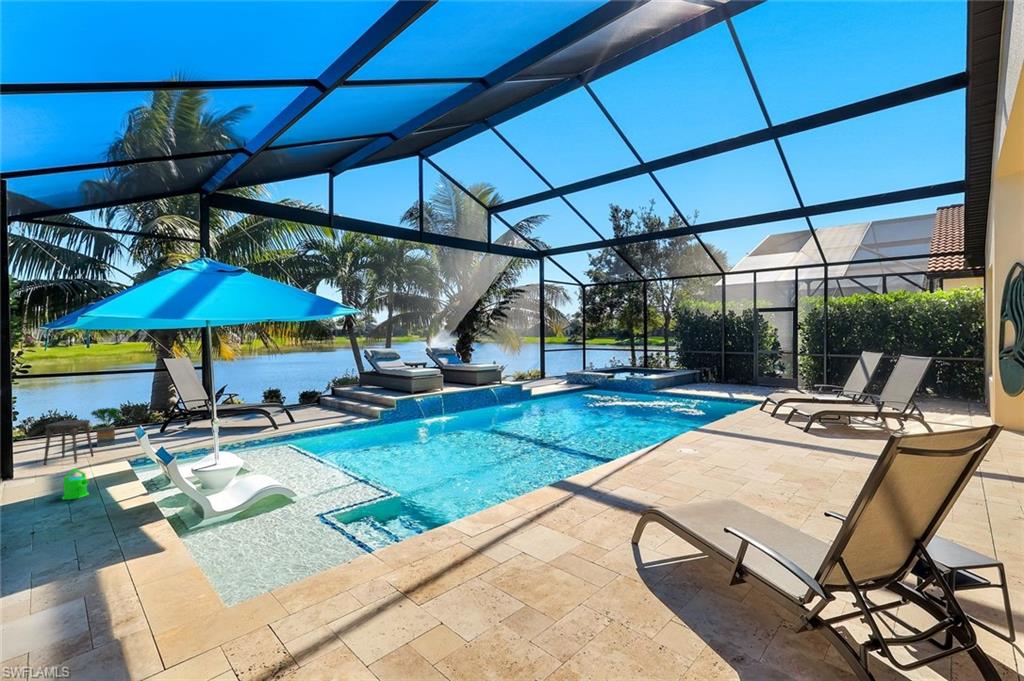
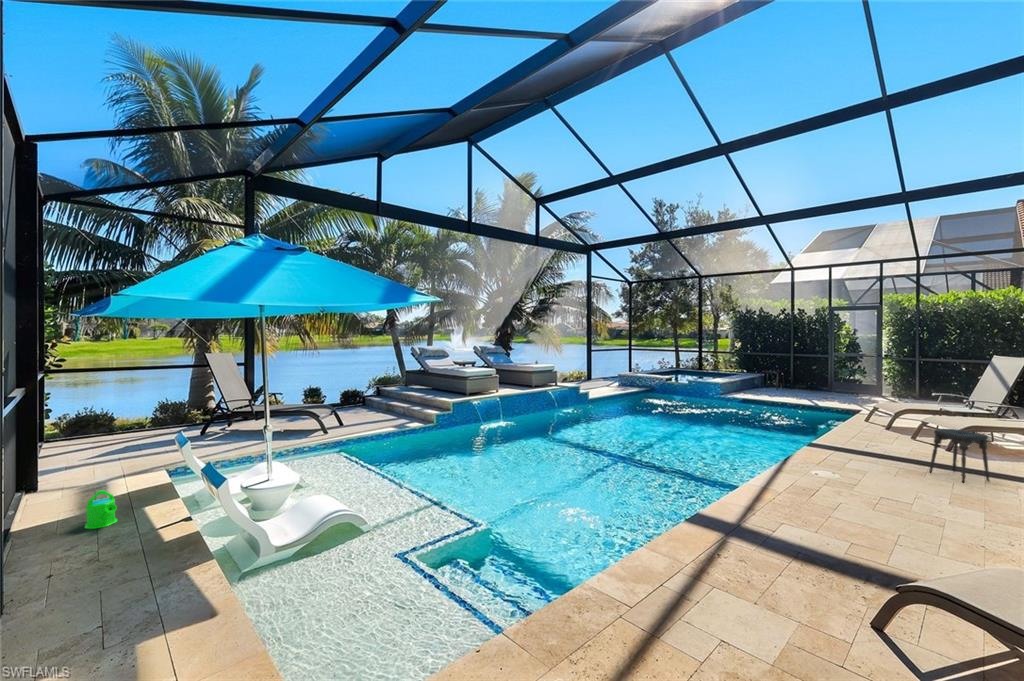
potted tree: present [91,408,122,447] -> none [124,408,161,454]
stool: present [44,420,93,465] -> present [929,429,989,483]

